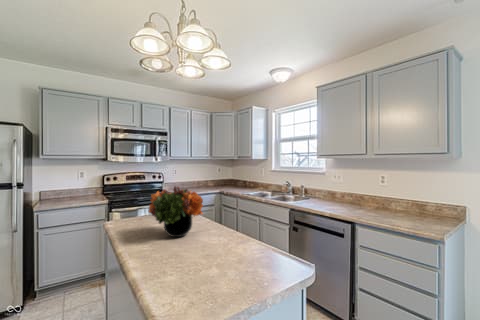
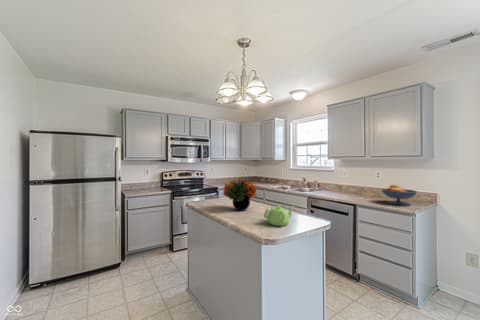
fruit bowl: none [389,193,440,224] -> present [382,185,417,205]
teapot: none [193,236,249,275] -> present [264,206,294,226]

